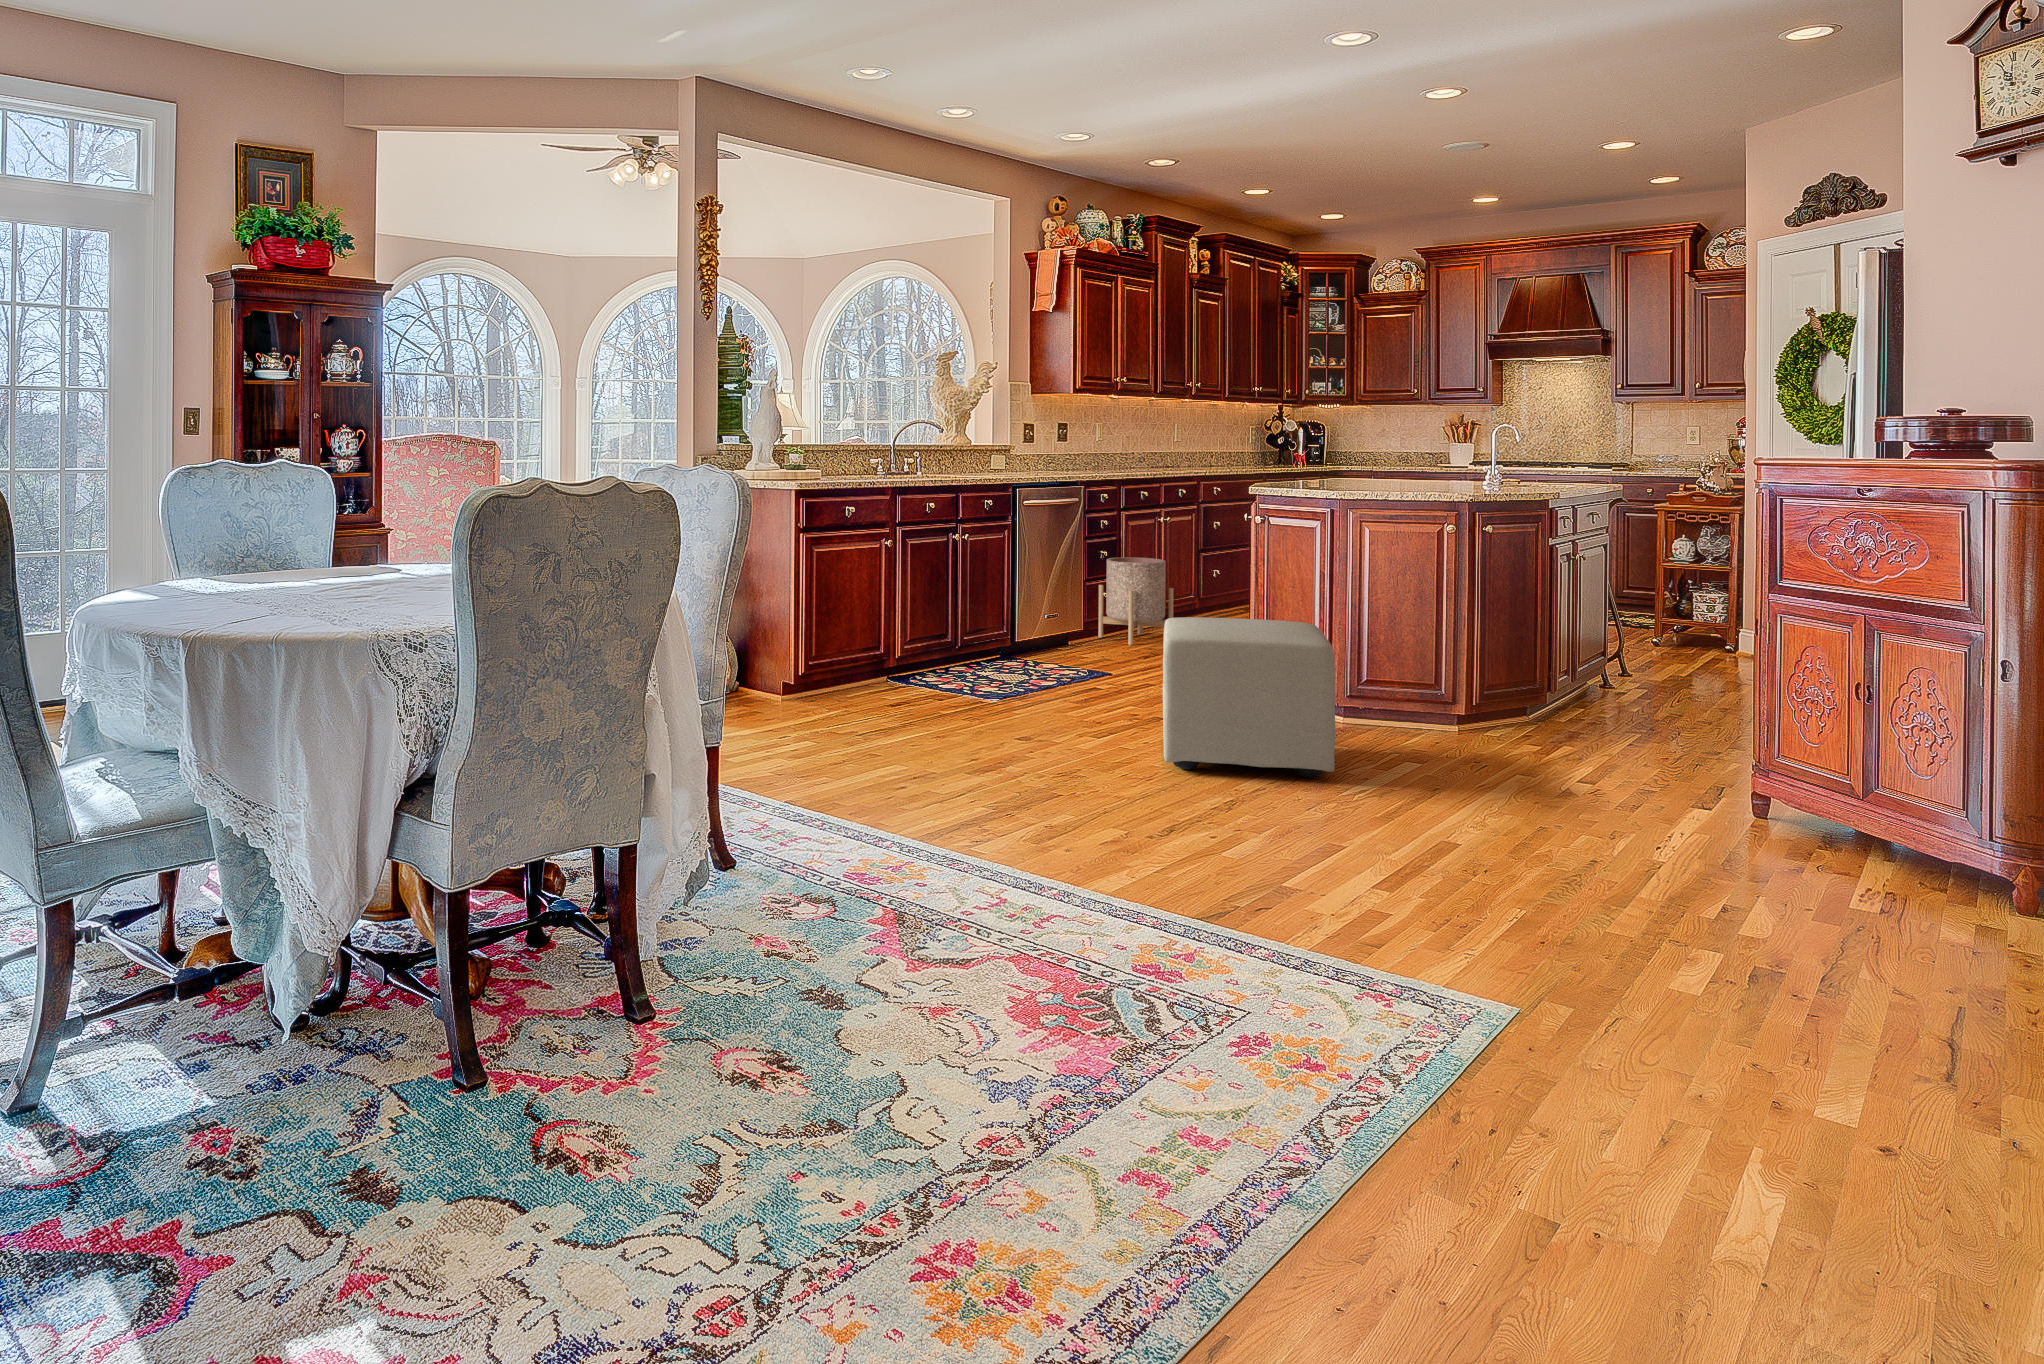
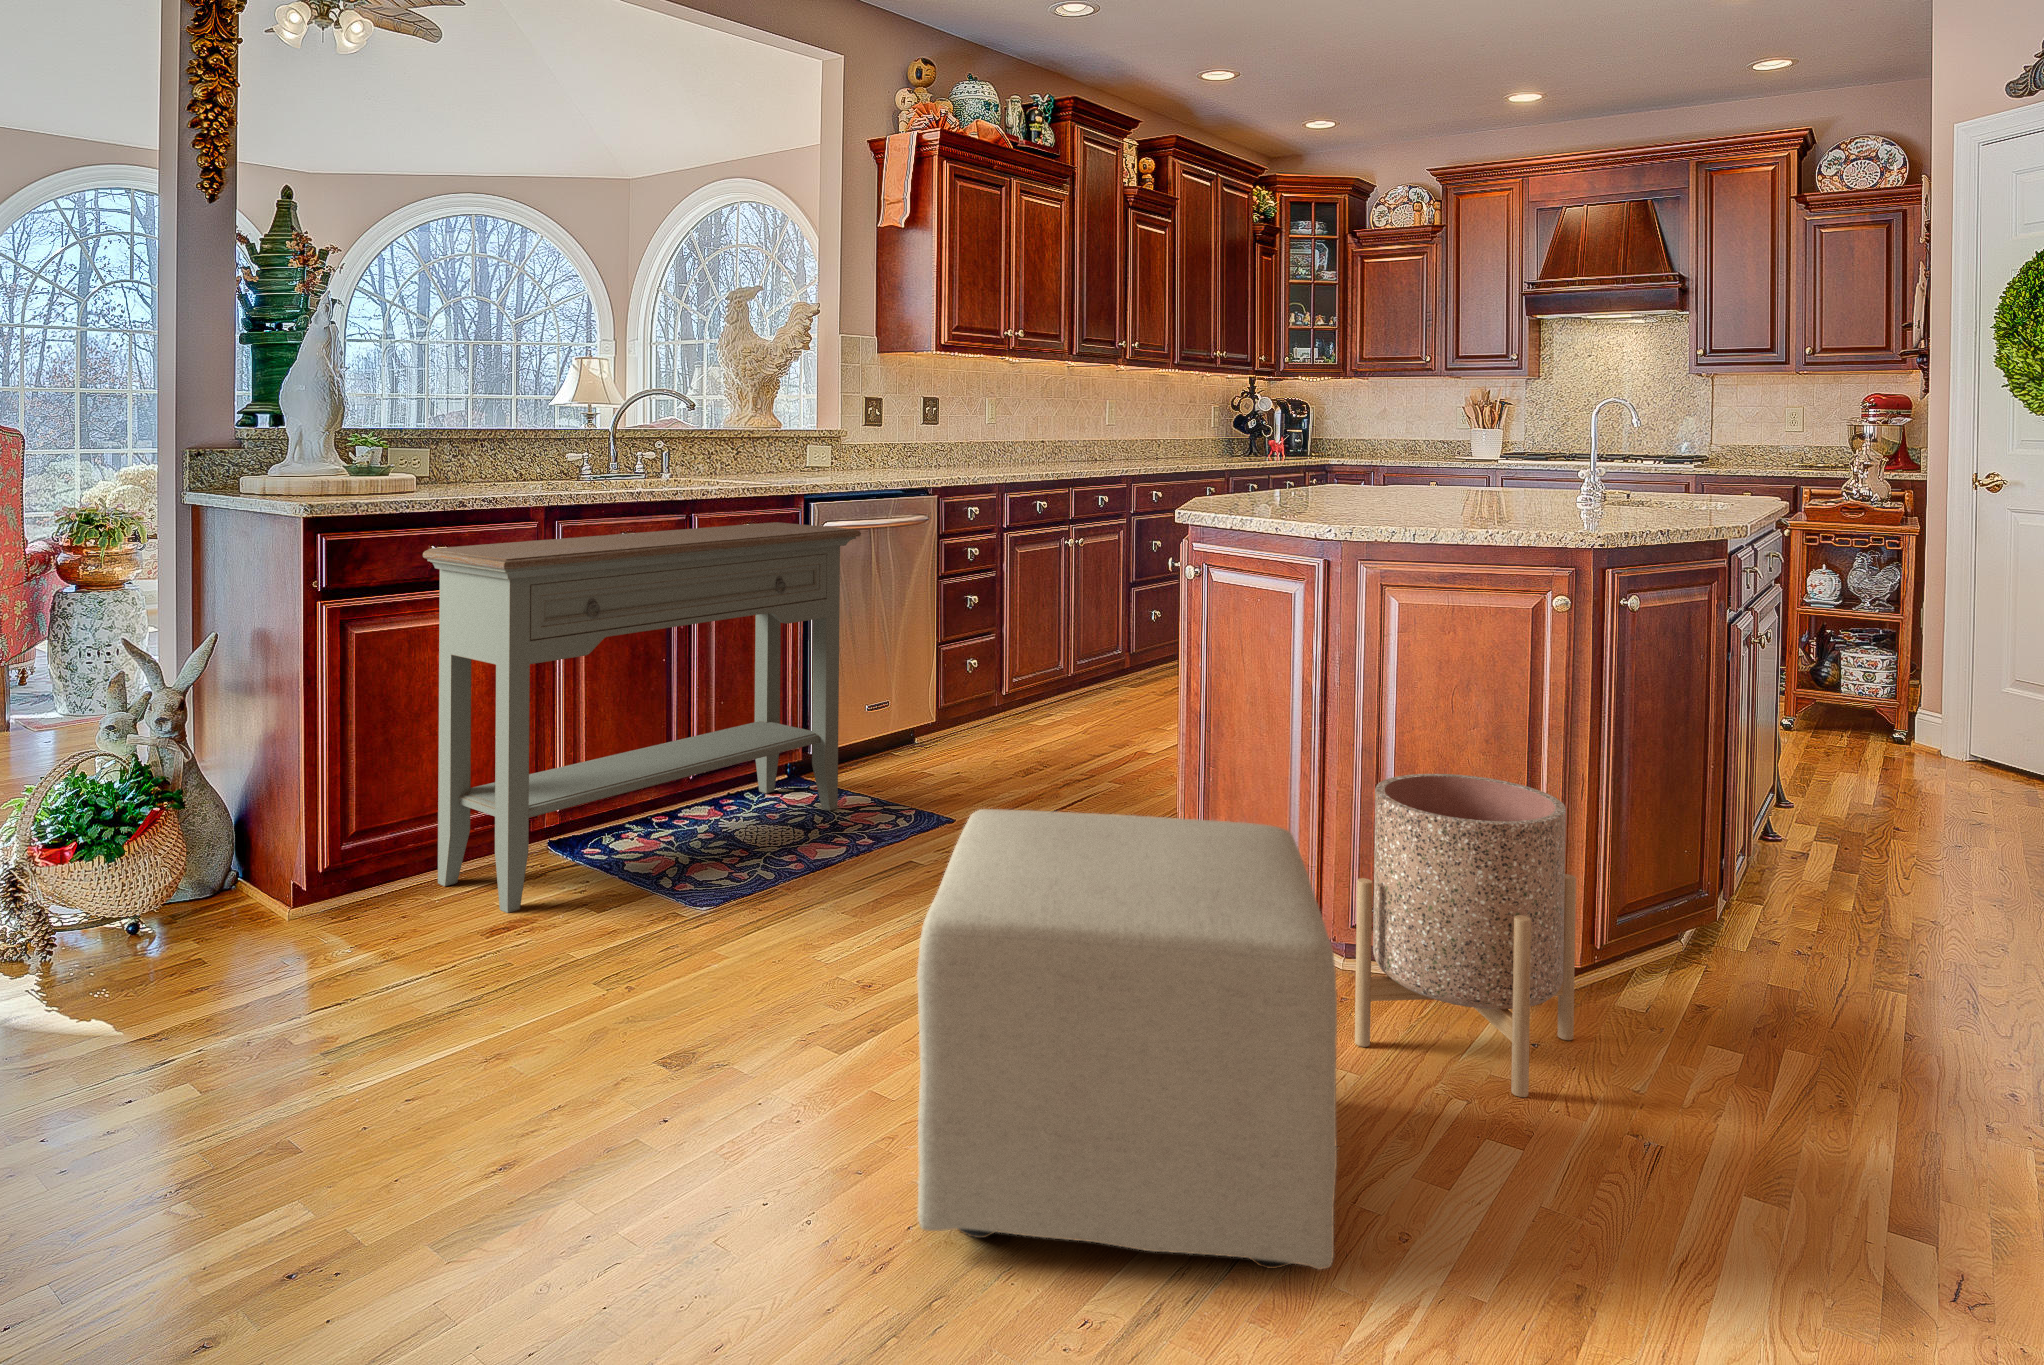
console table: none [846,500,1057,695] -> present [423,522,861,913]
planter: present [1098,557,1174,645] -> present [1355,774,1576,1097]

